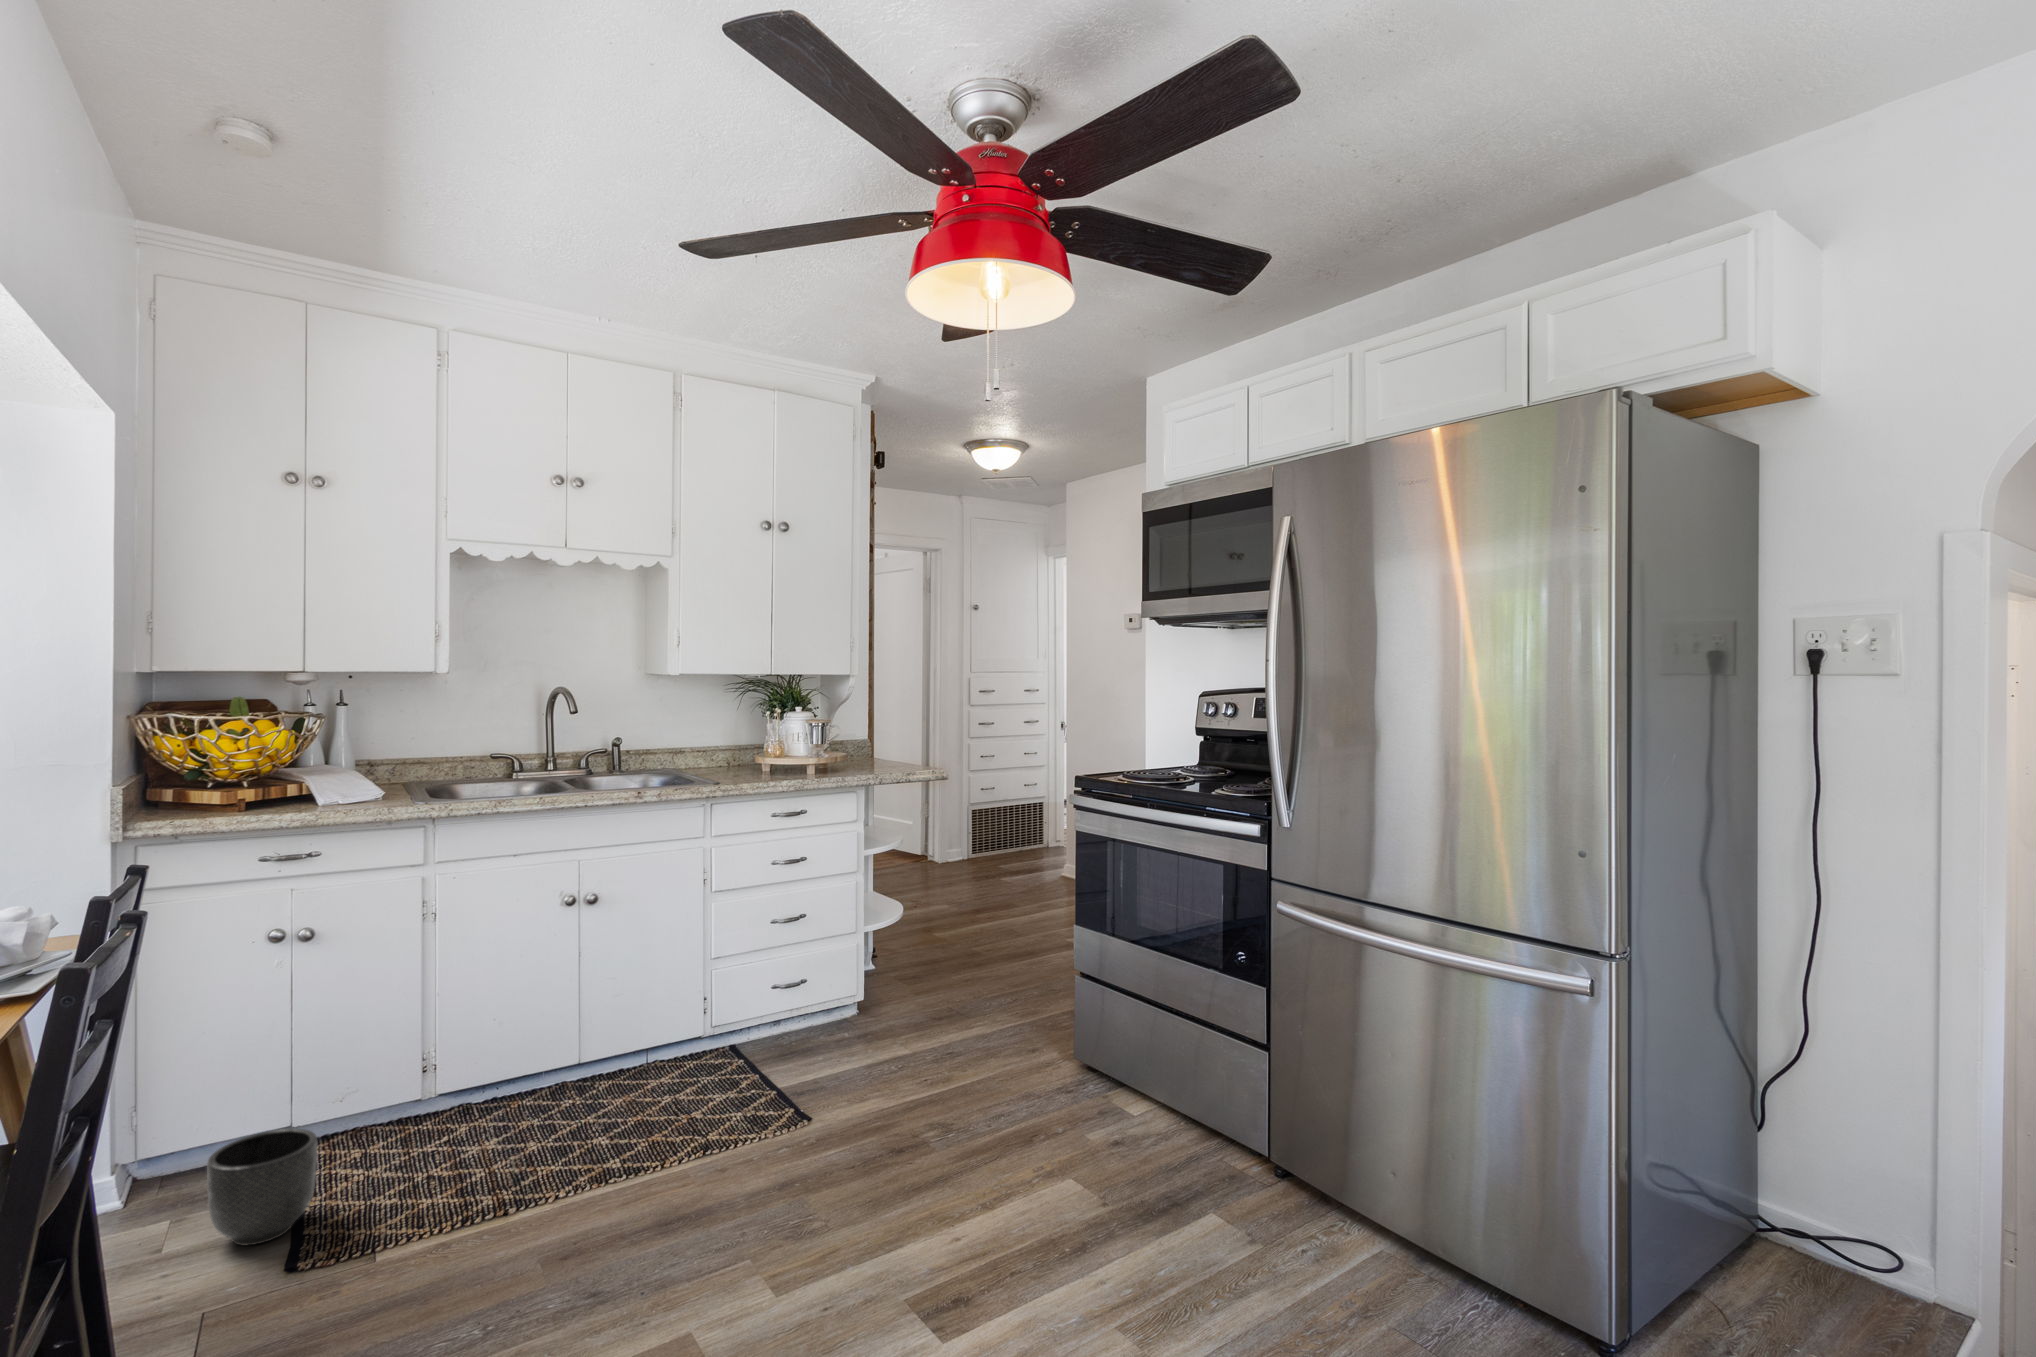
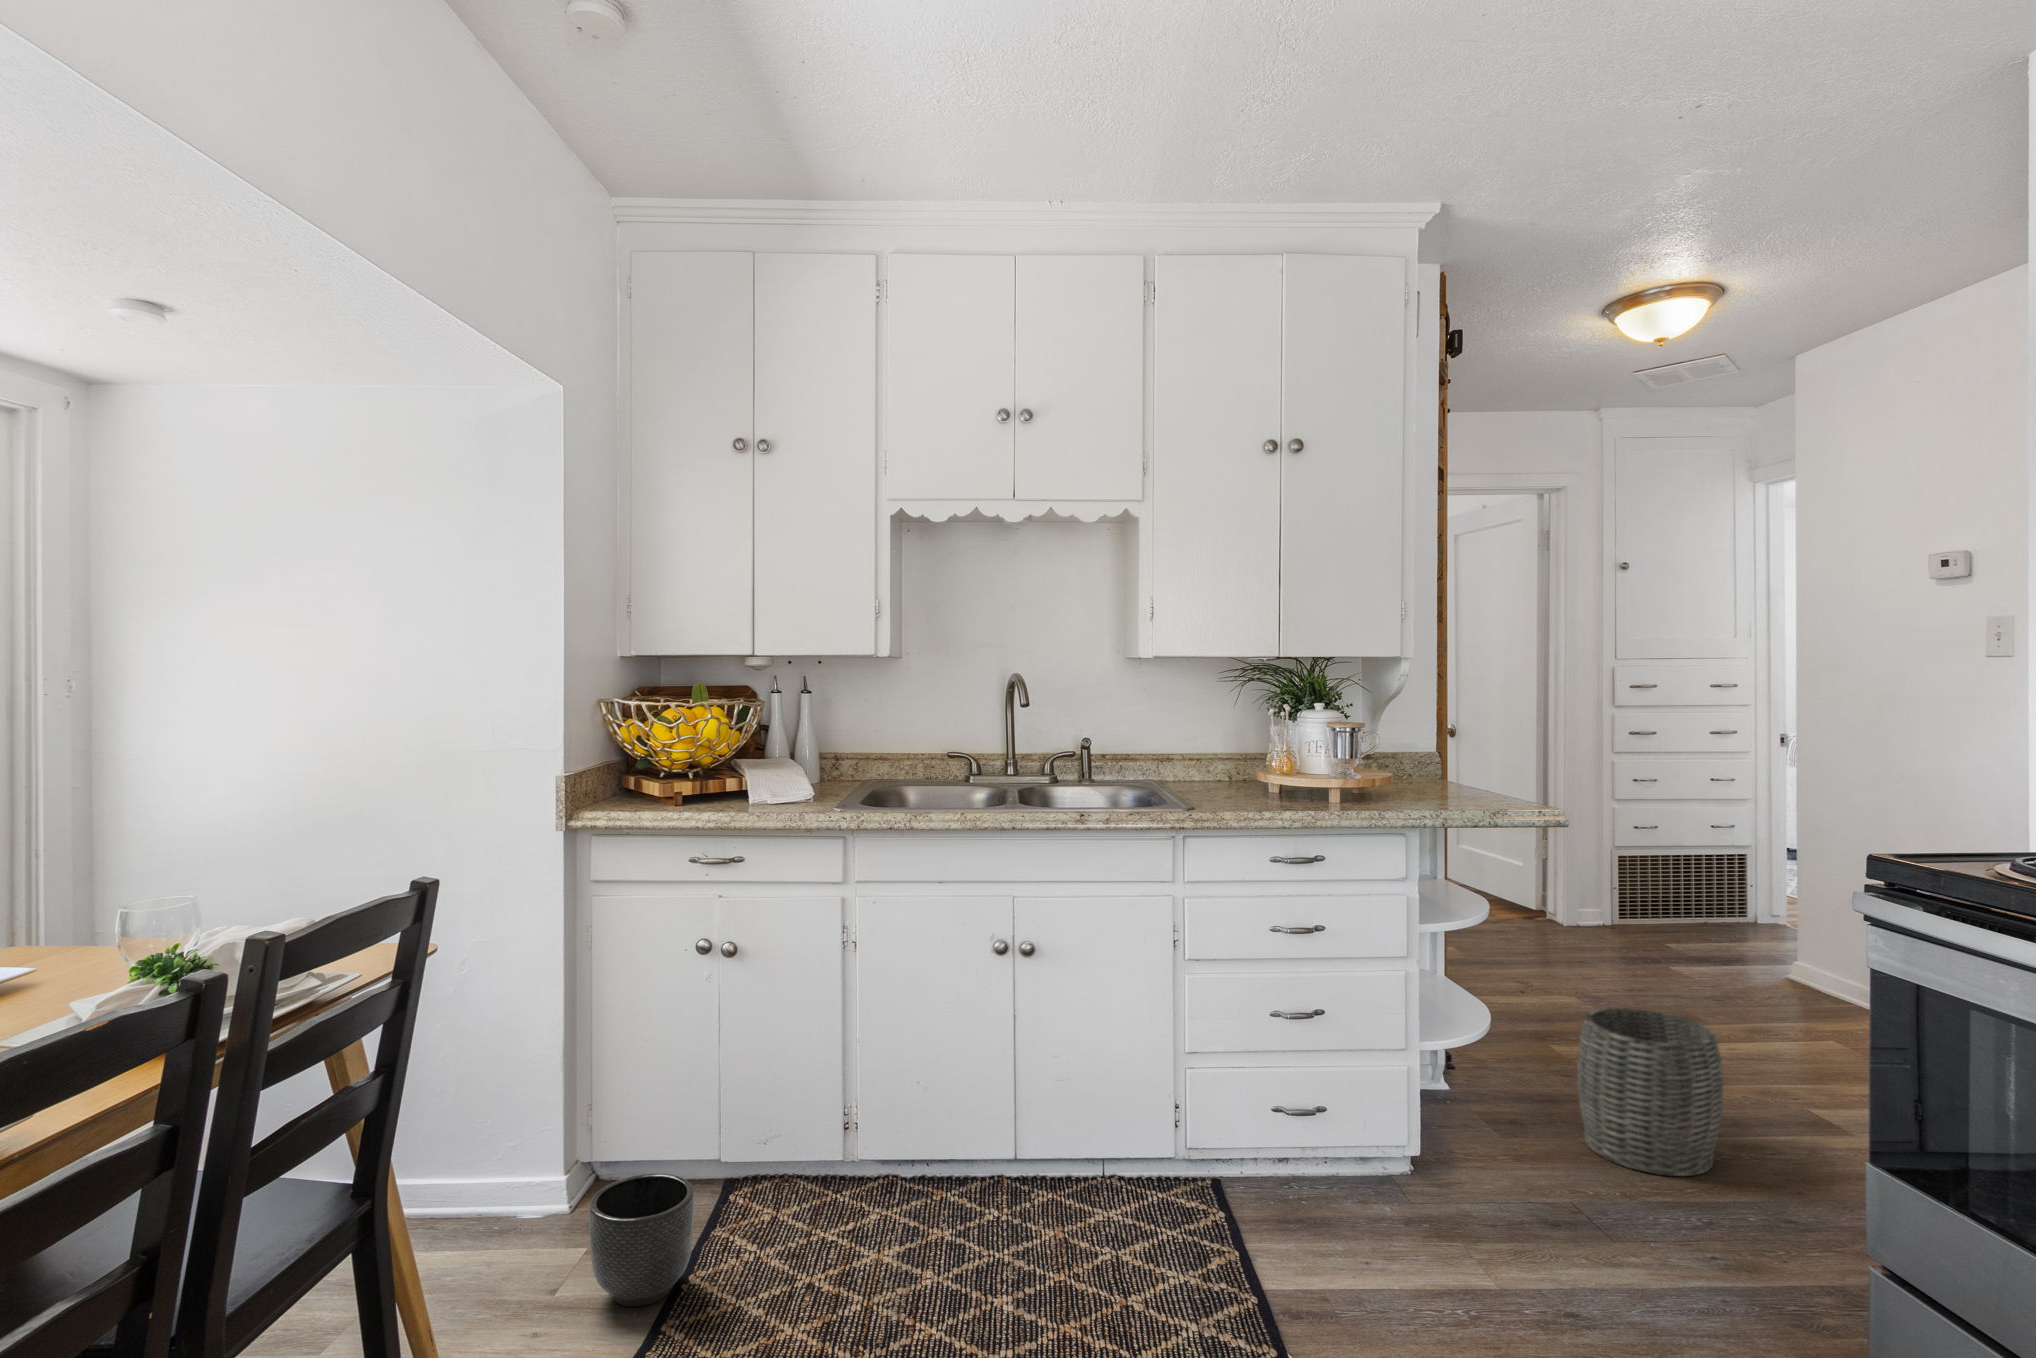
woven basket: none [964,897,1043,994] -> present [1577,1008,1723,1176]

